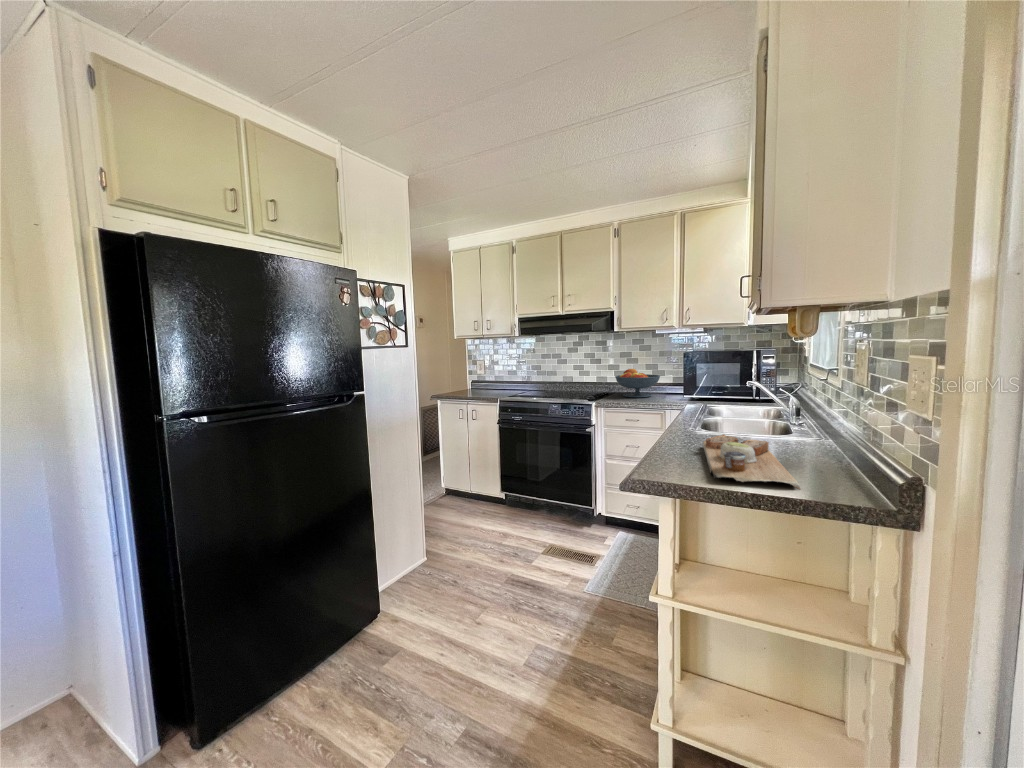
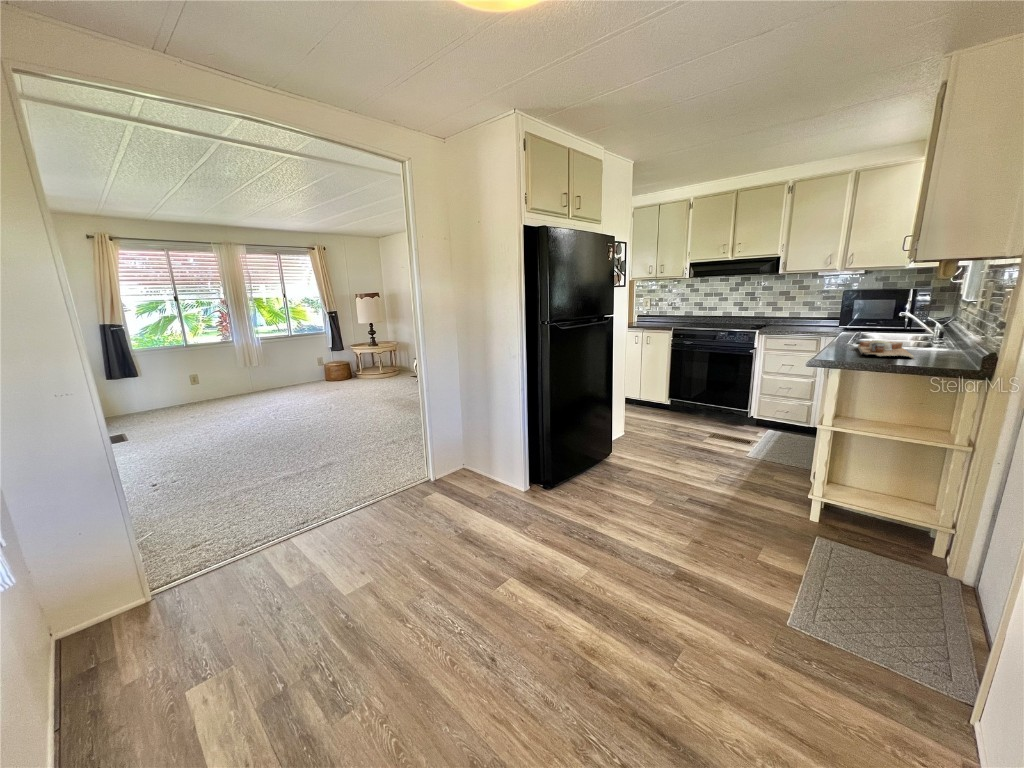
fruit bowl: present [615,369,660,397] -> none [776,305,819,328]

